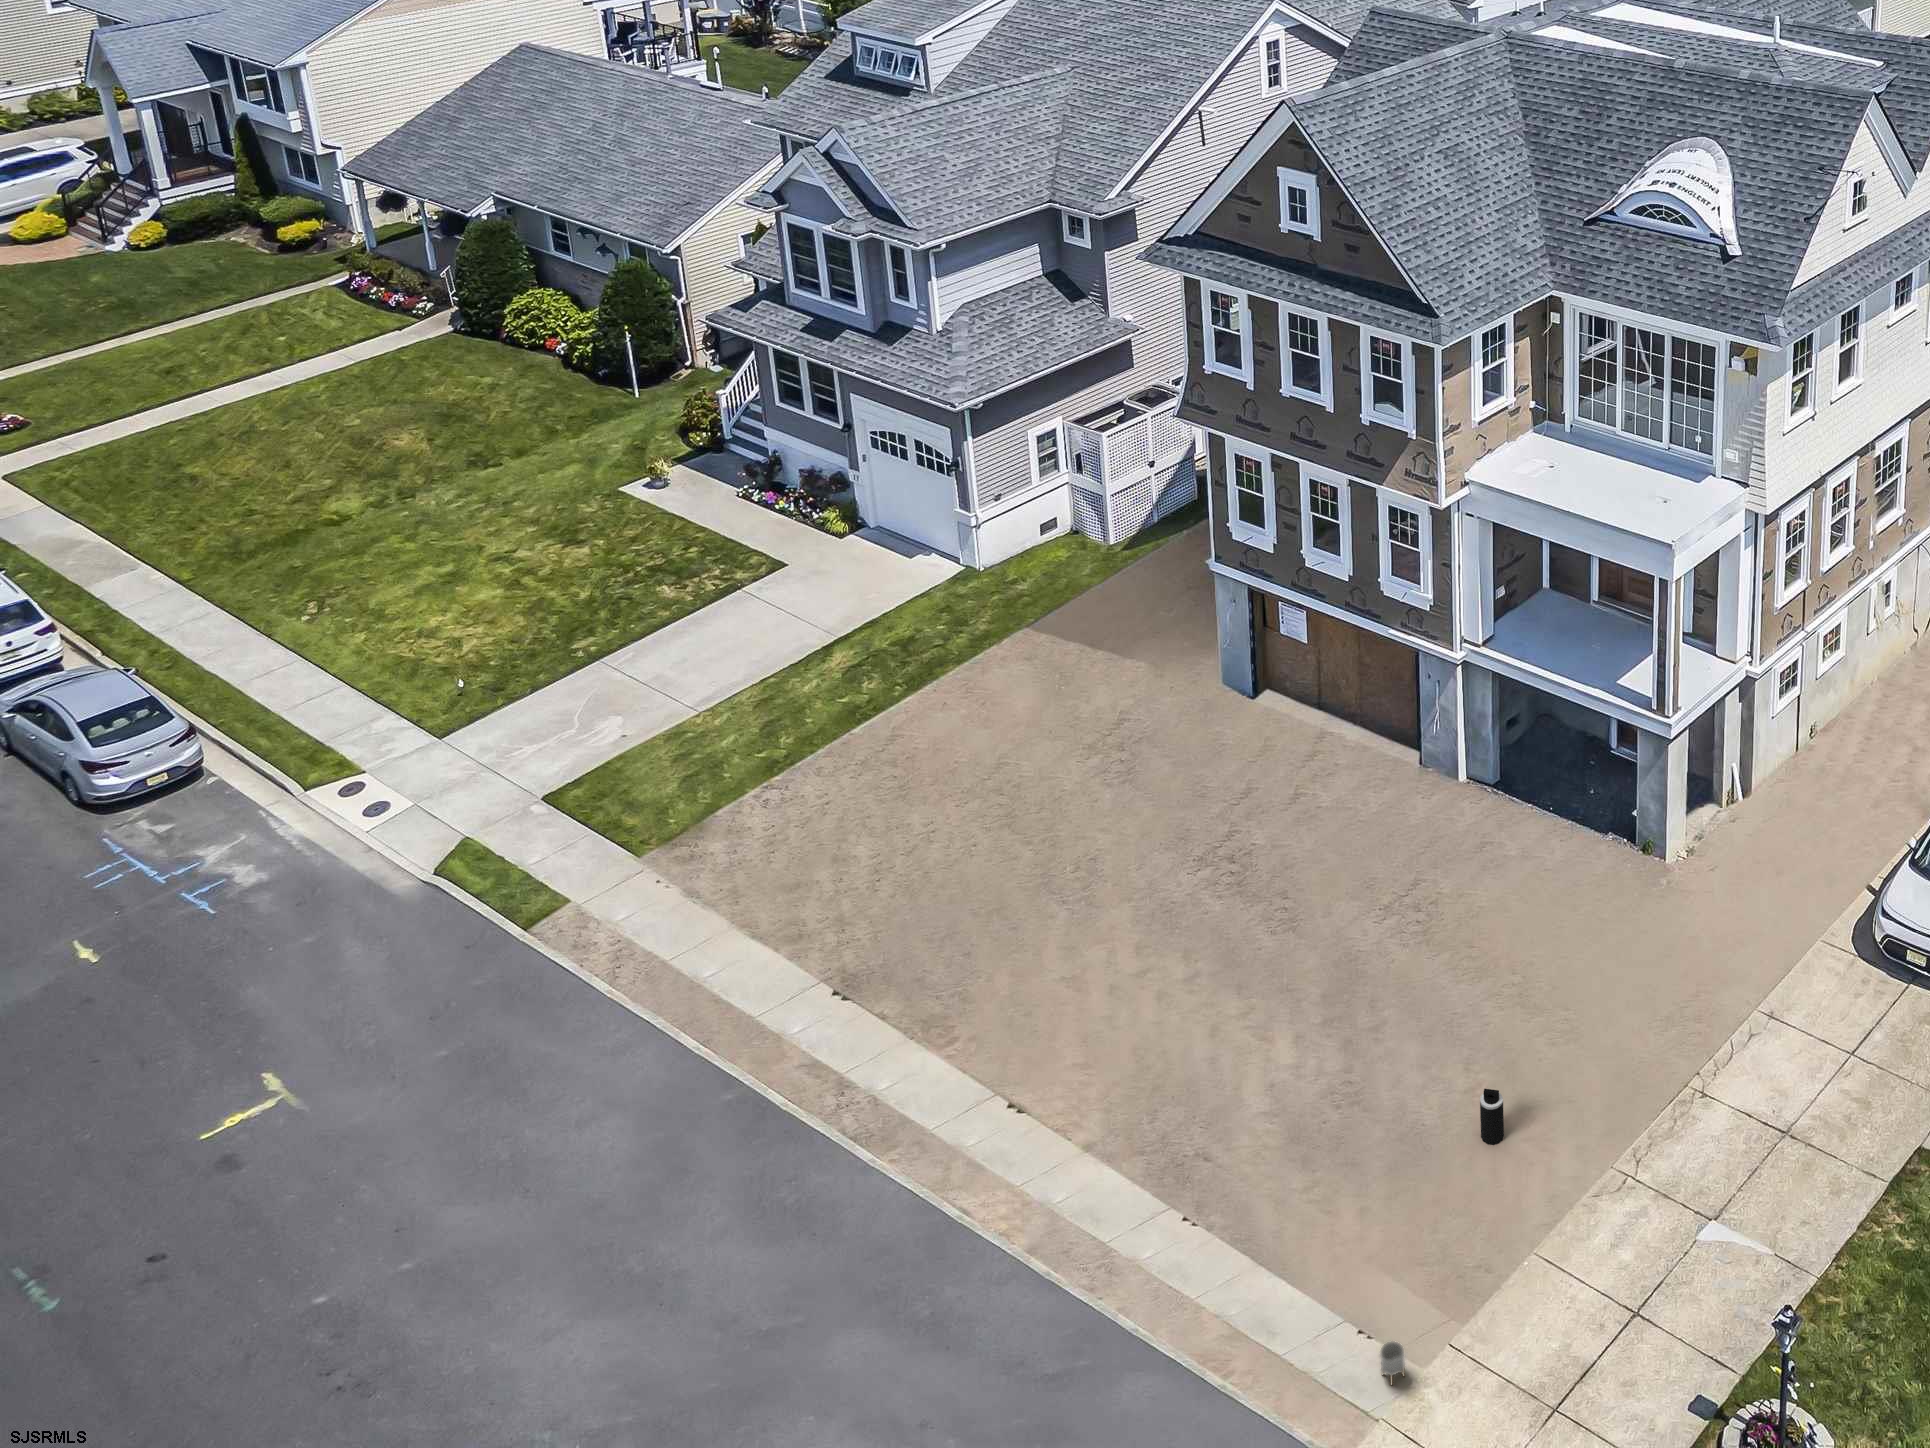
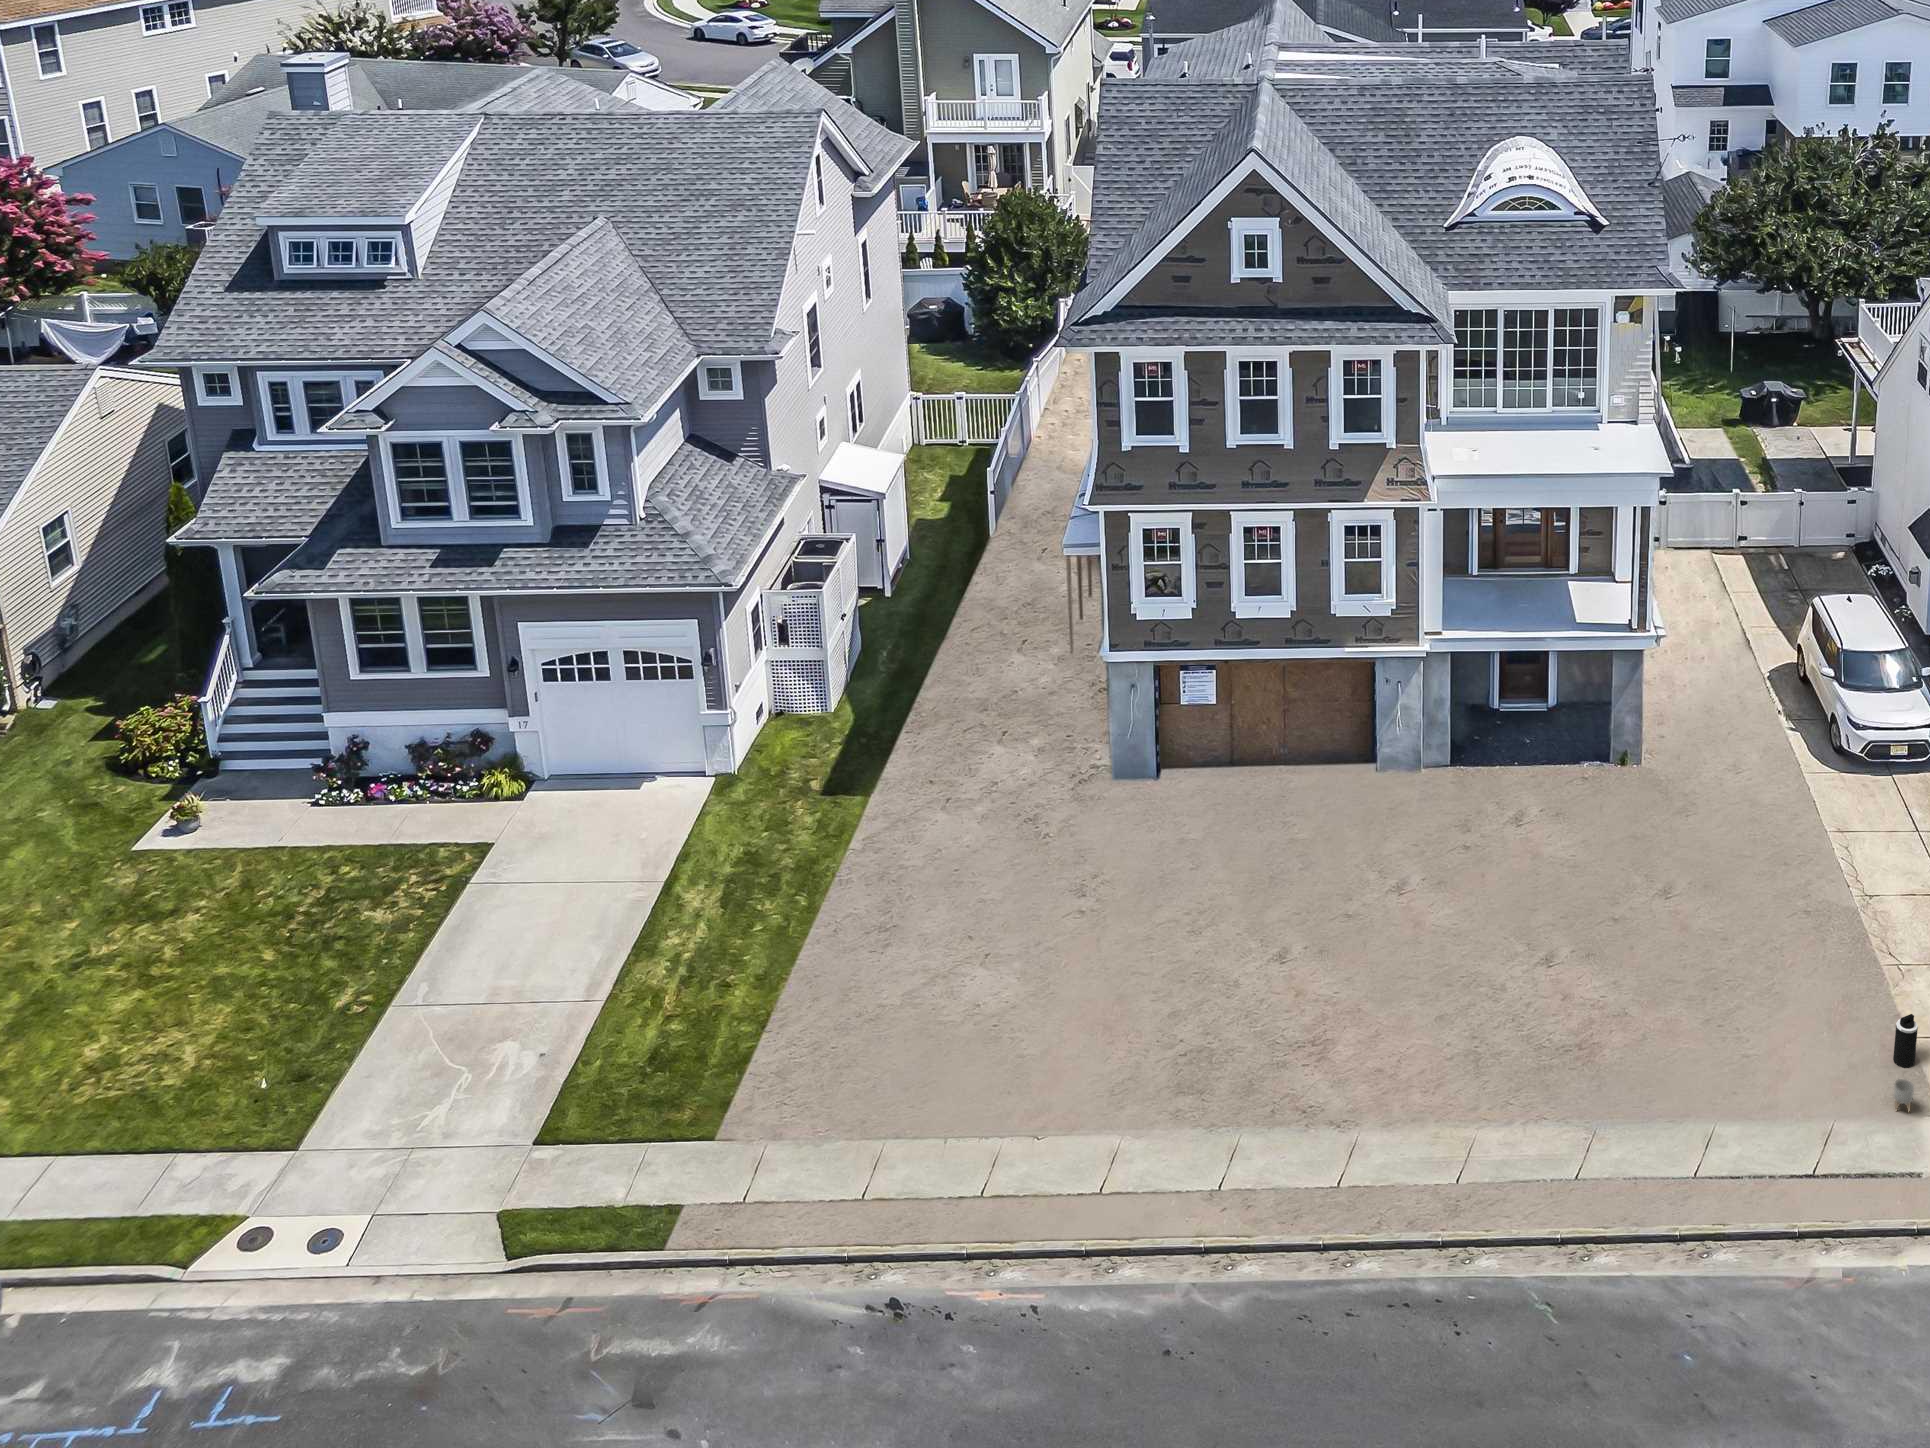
trash can: present [1480,1089,1504,1145] -> present [1893,1014,1918,1068]

